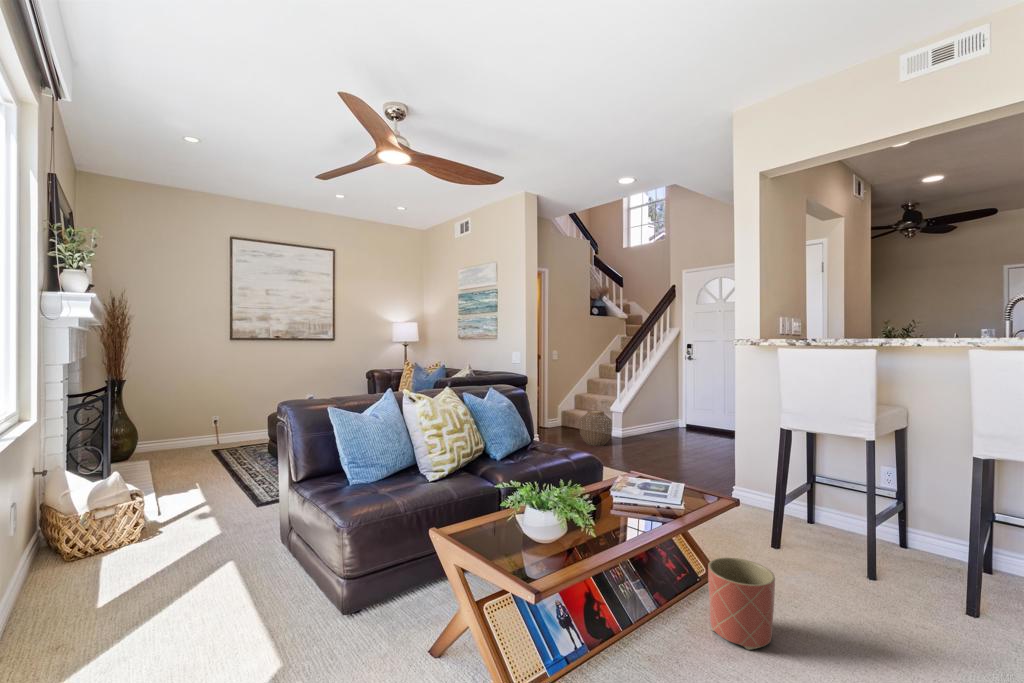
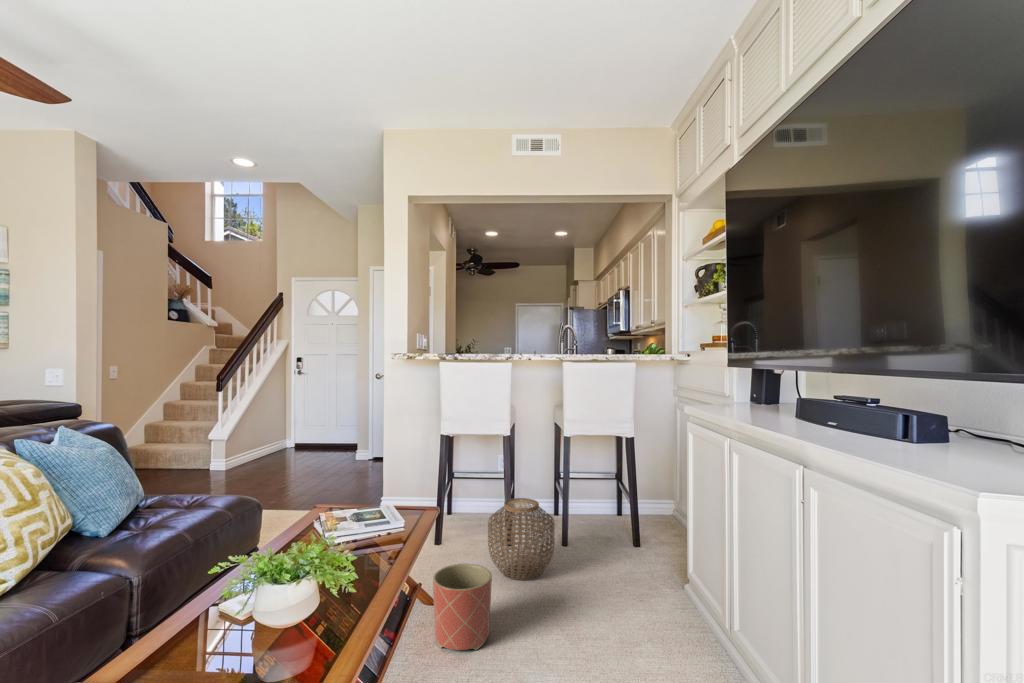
woven basket: present [580,410,612,446] -> present [488,498,555,580]

